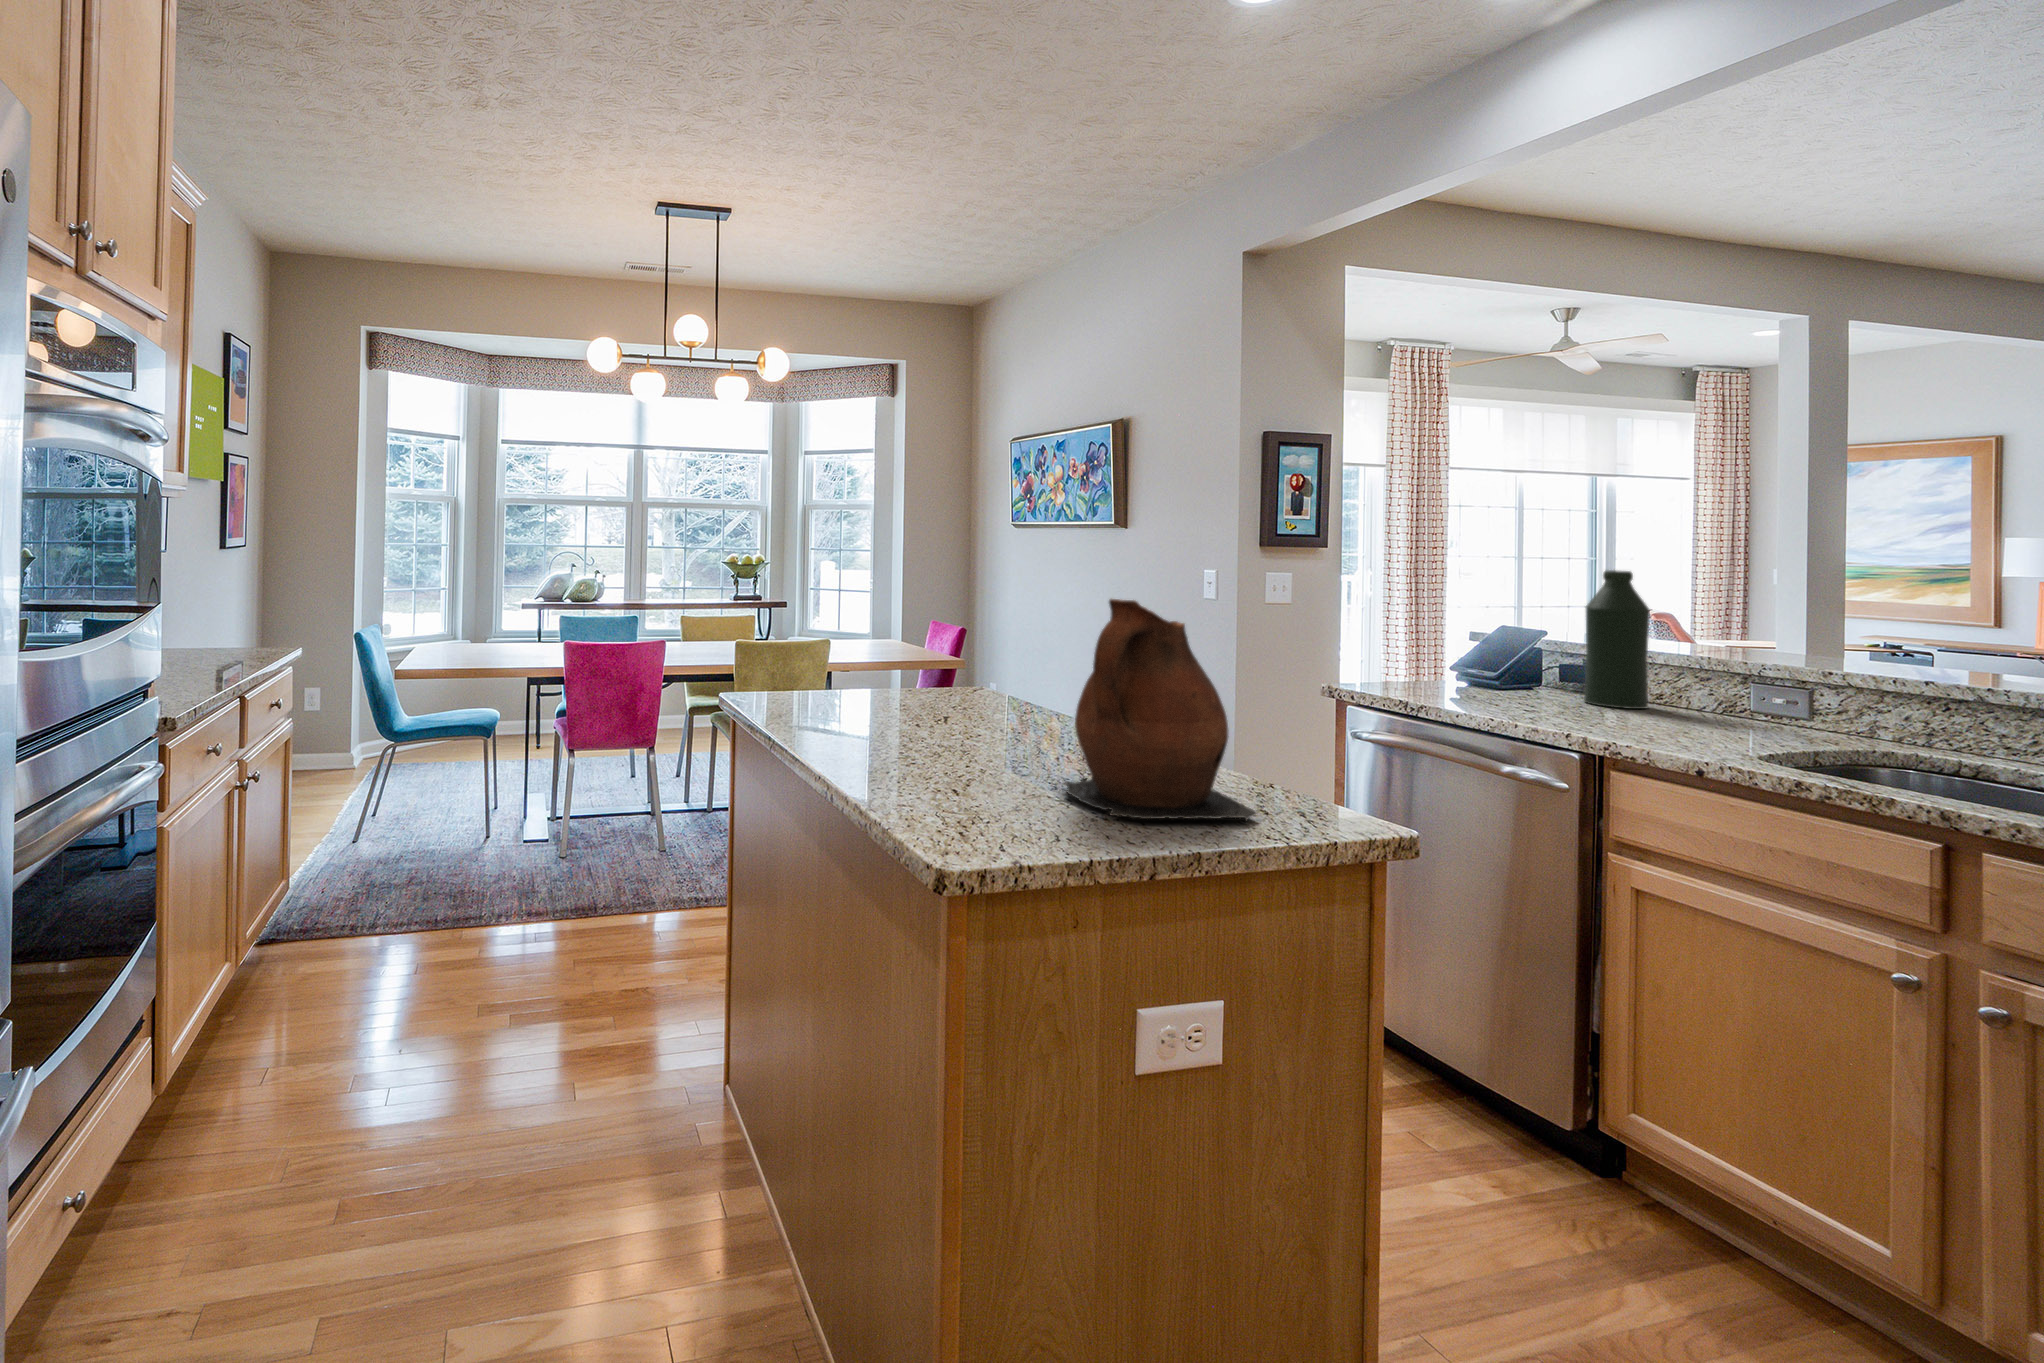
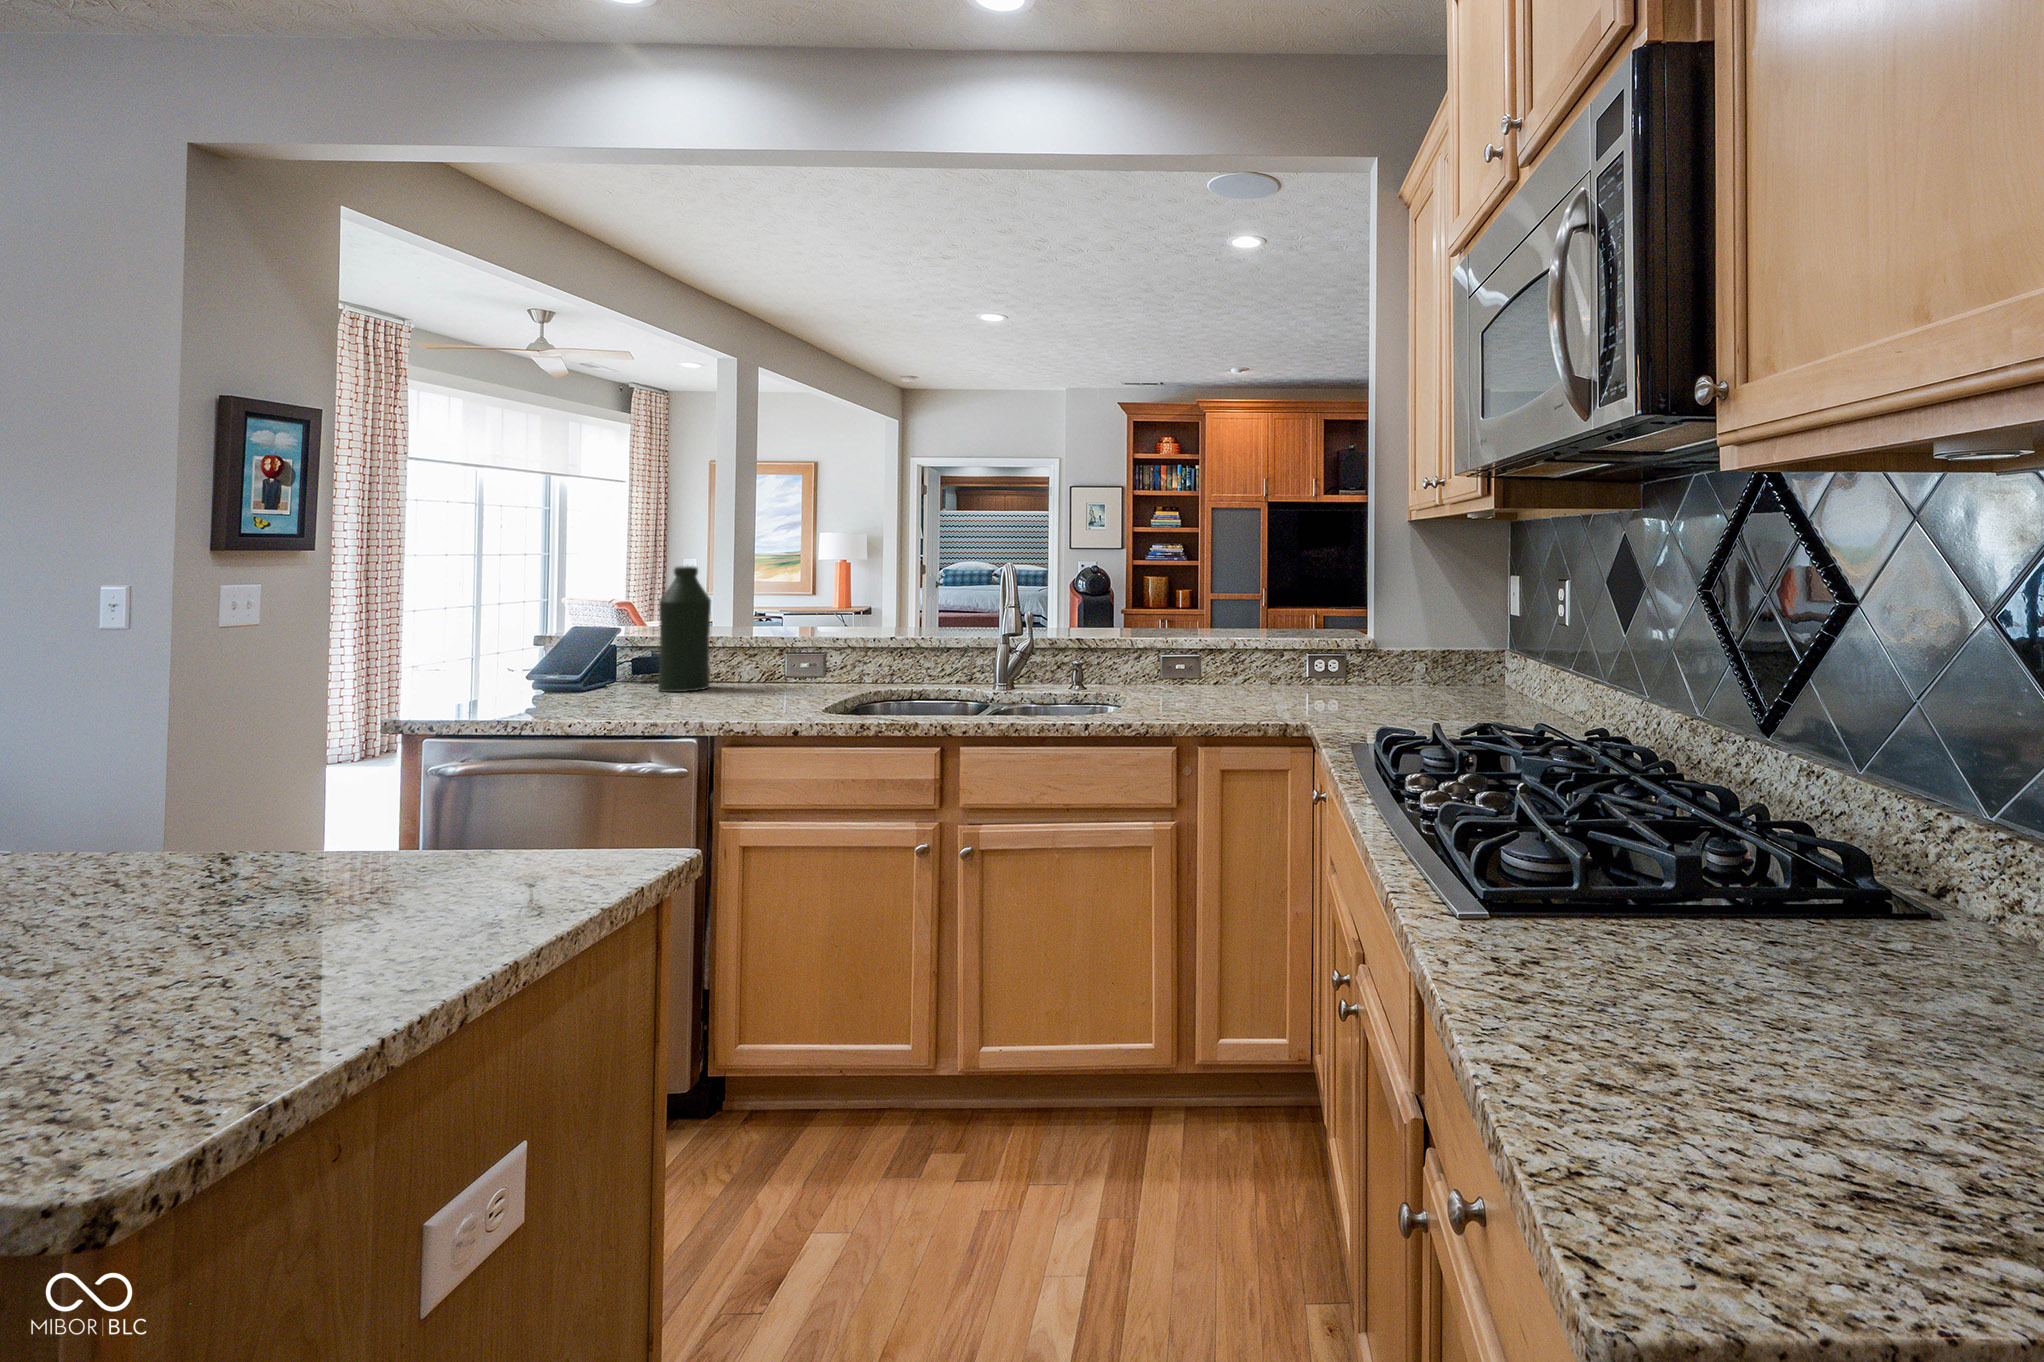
ceramic pitcher: present [1064,599,1256,821] -> none [158,639,533,970]

